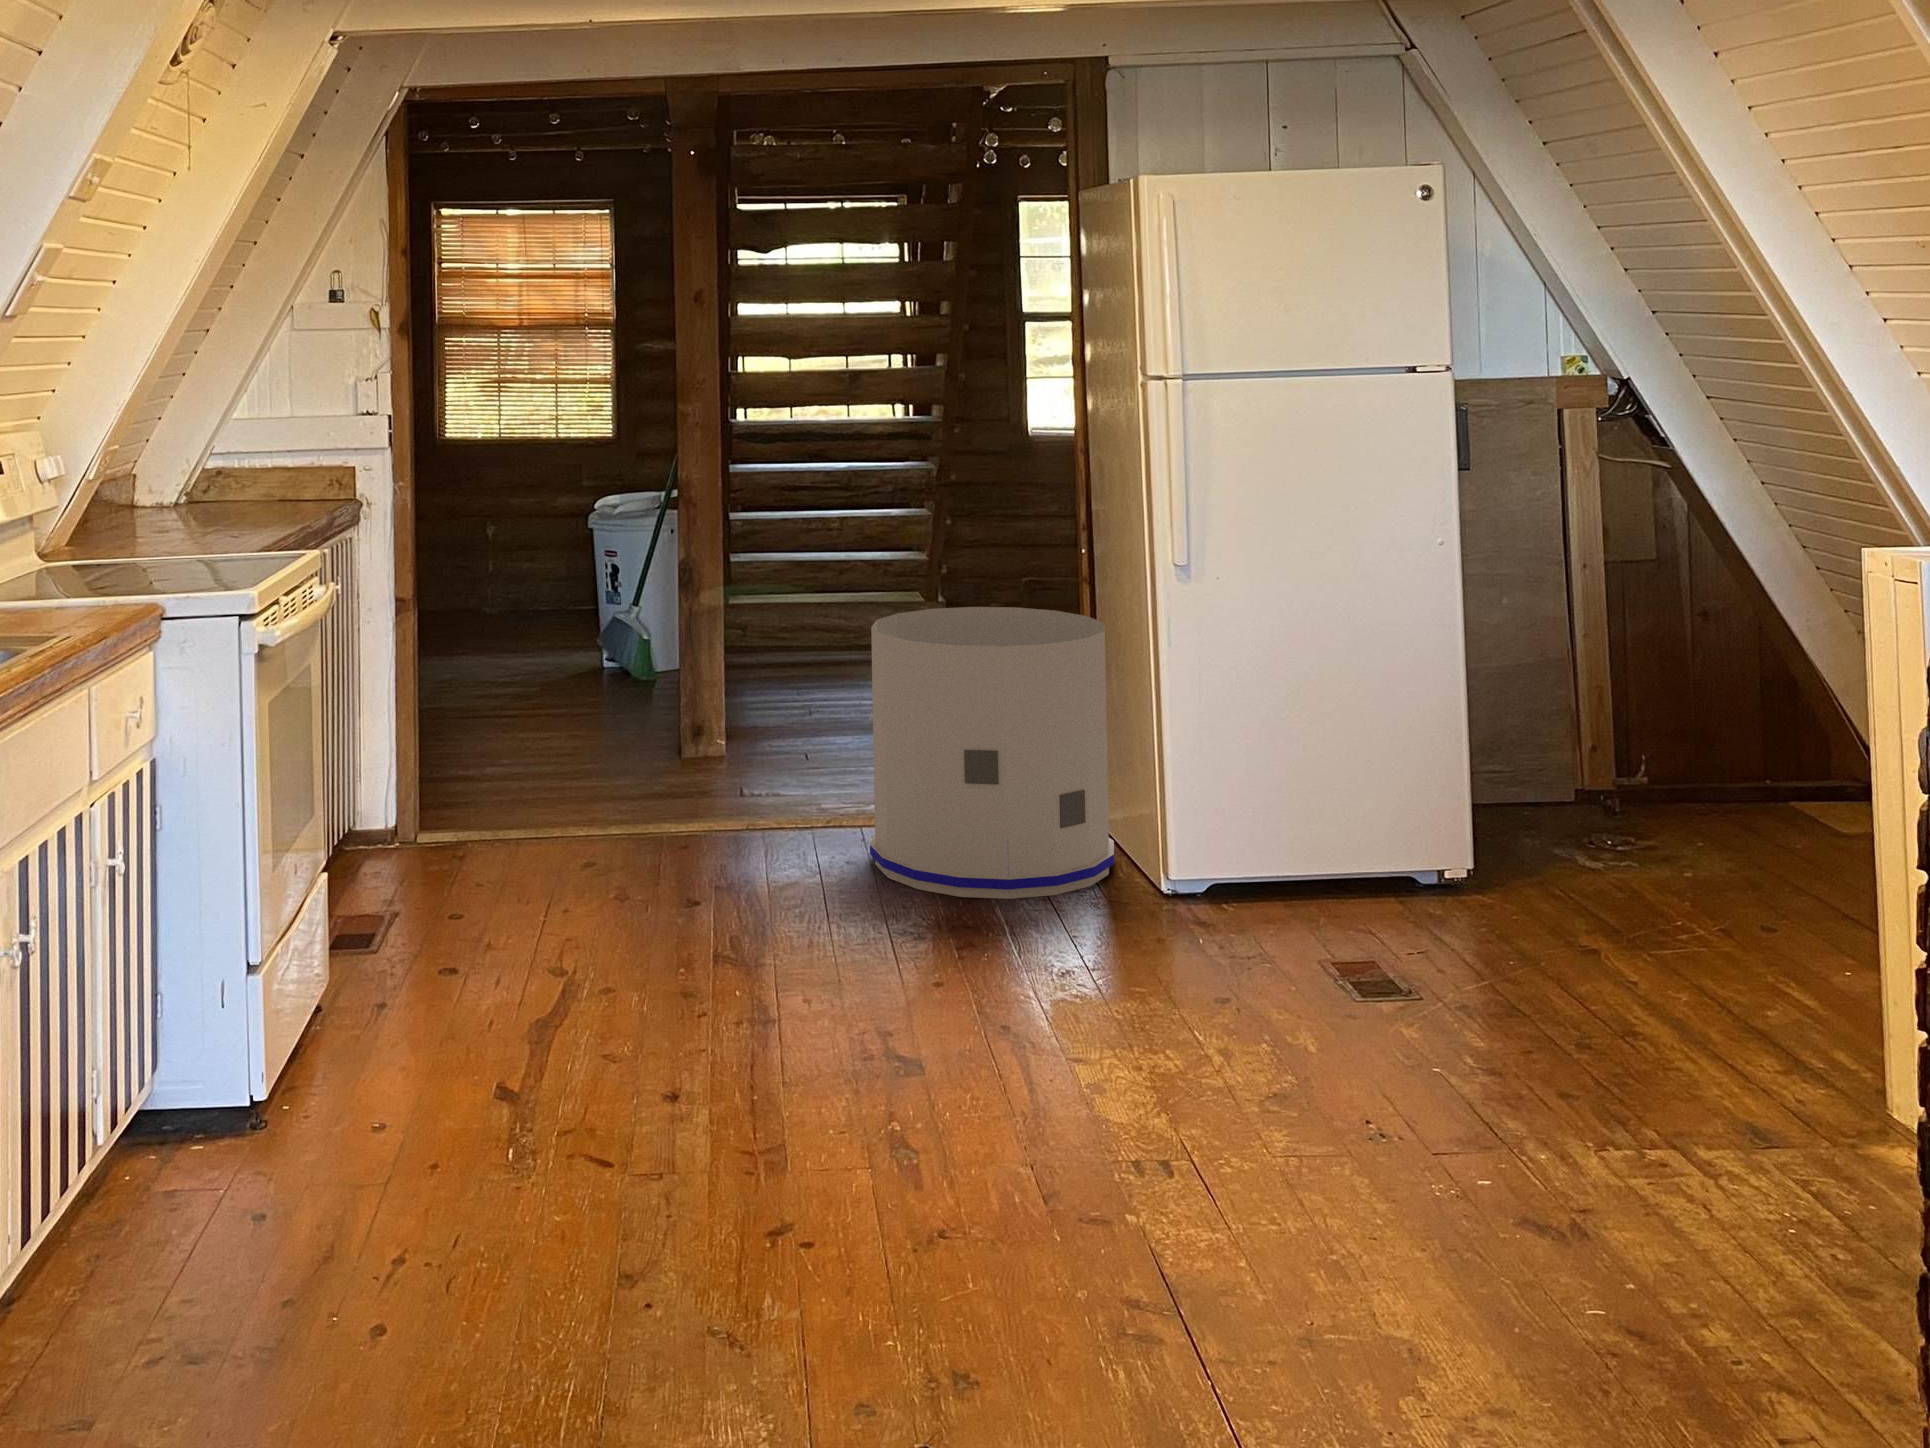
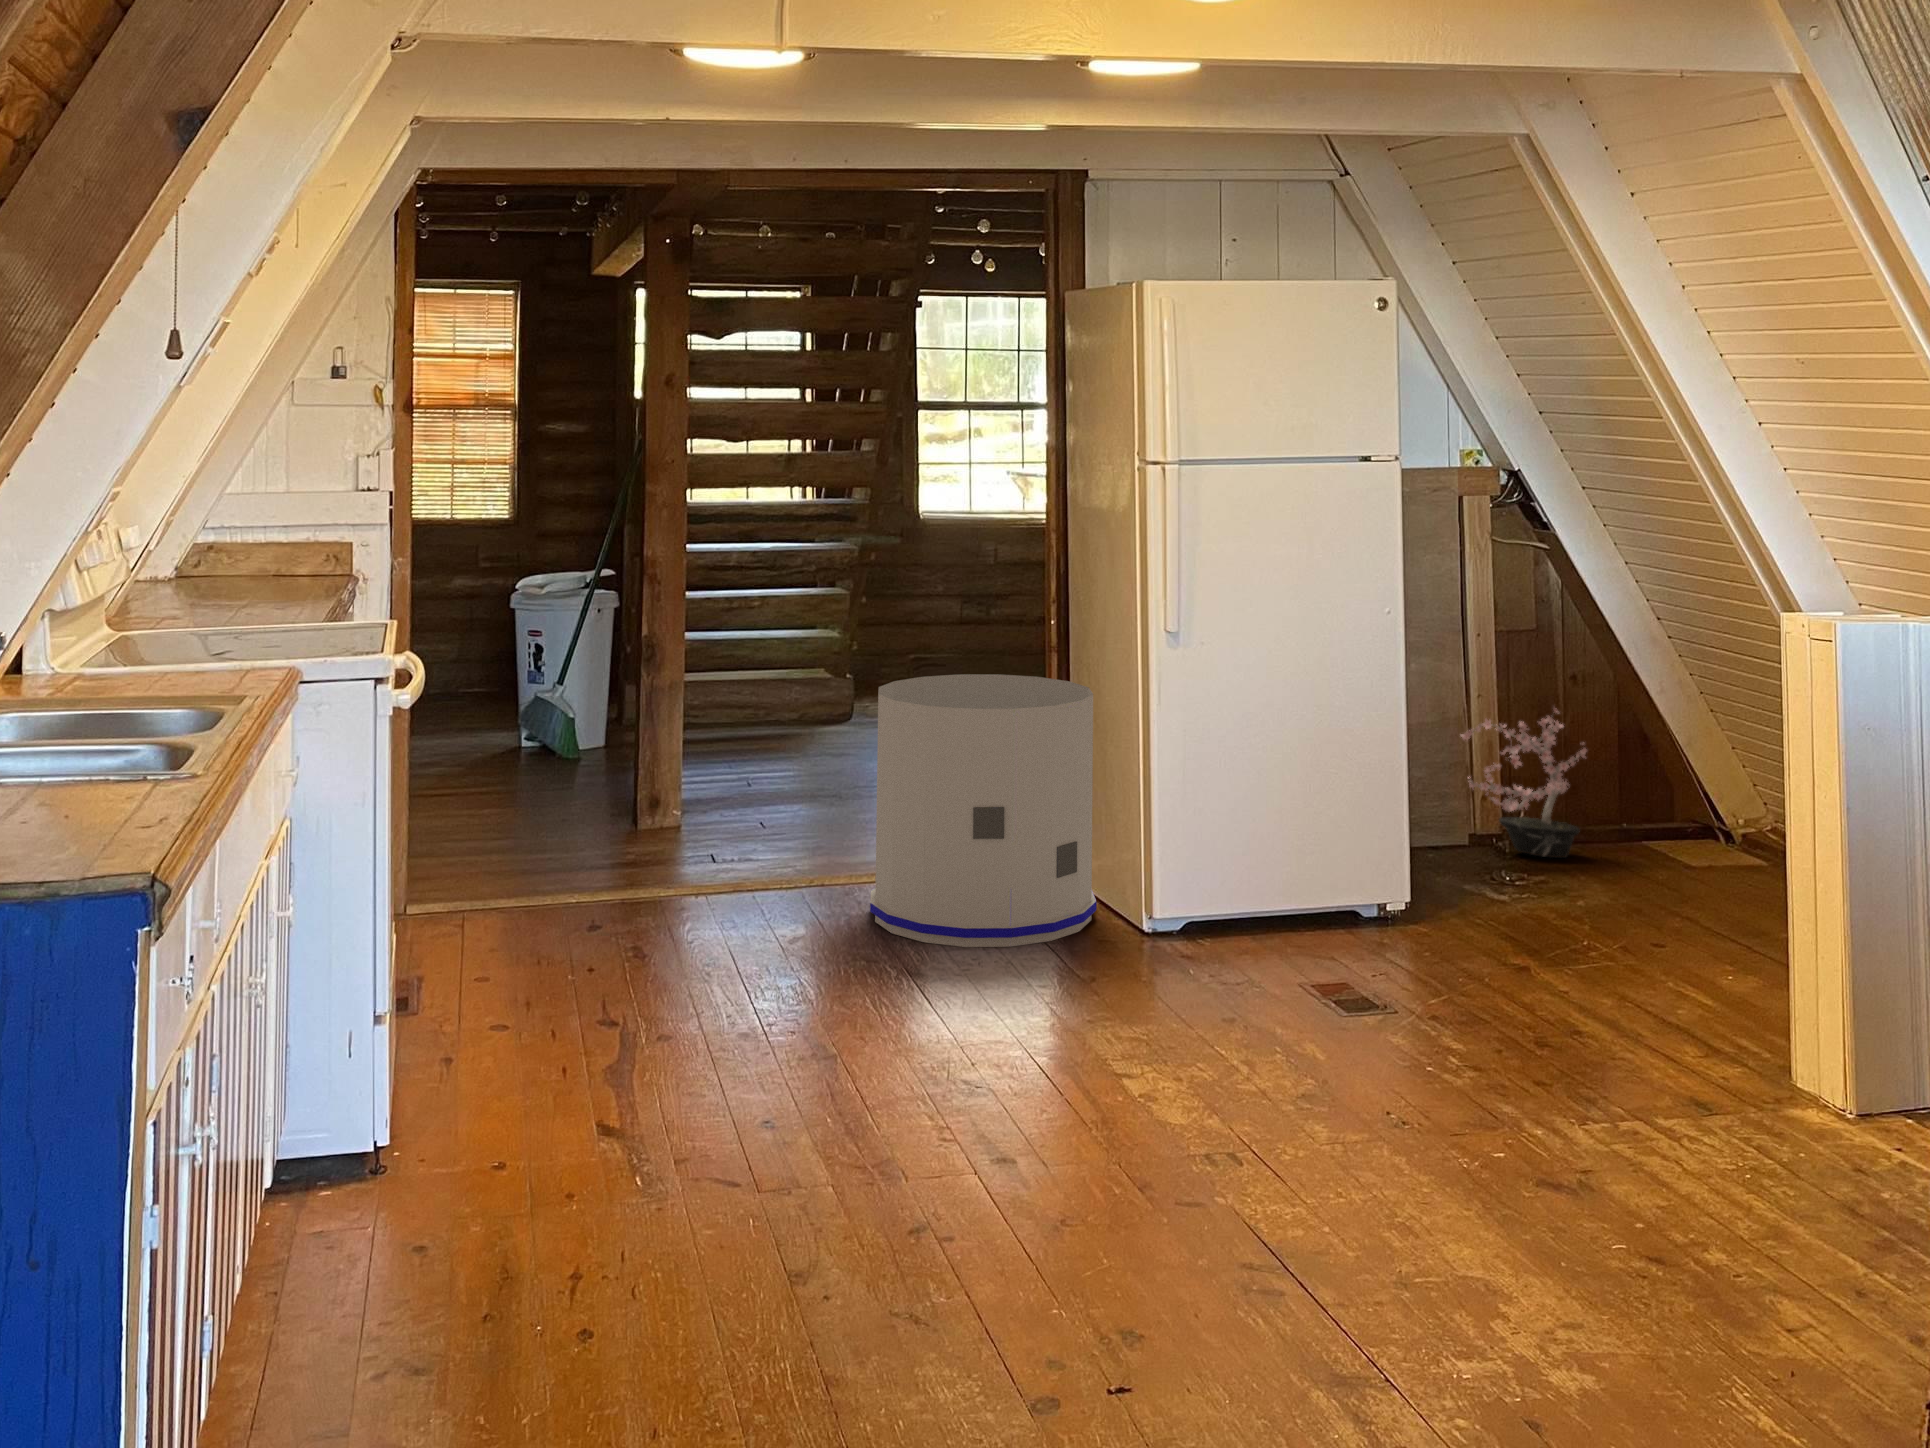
potted plant: none [1563,647,1736,828] -> present [1461,709,1586,858]

